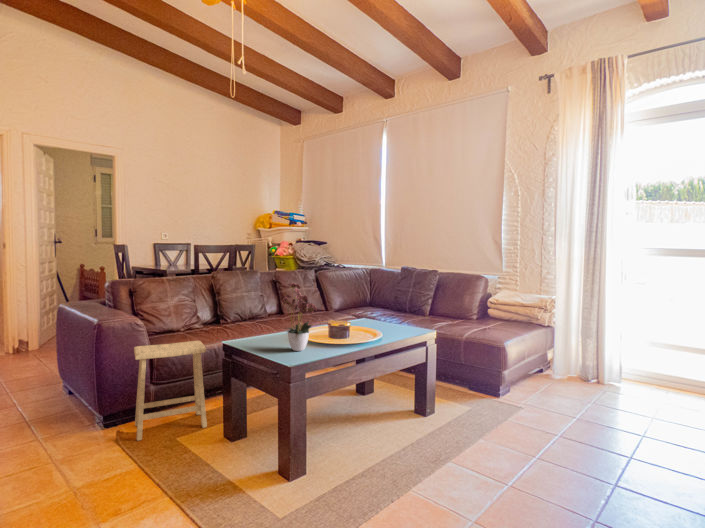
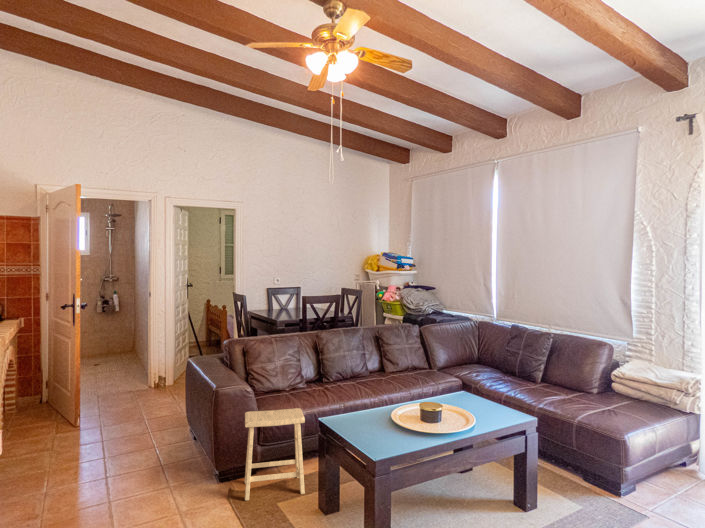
flower arrangement: present [282,283,317,351] -> none [368,367,407,439]

